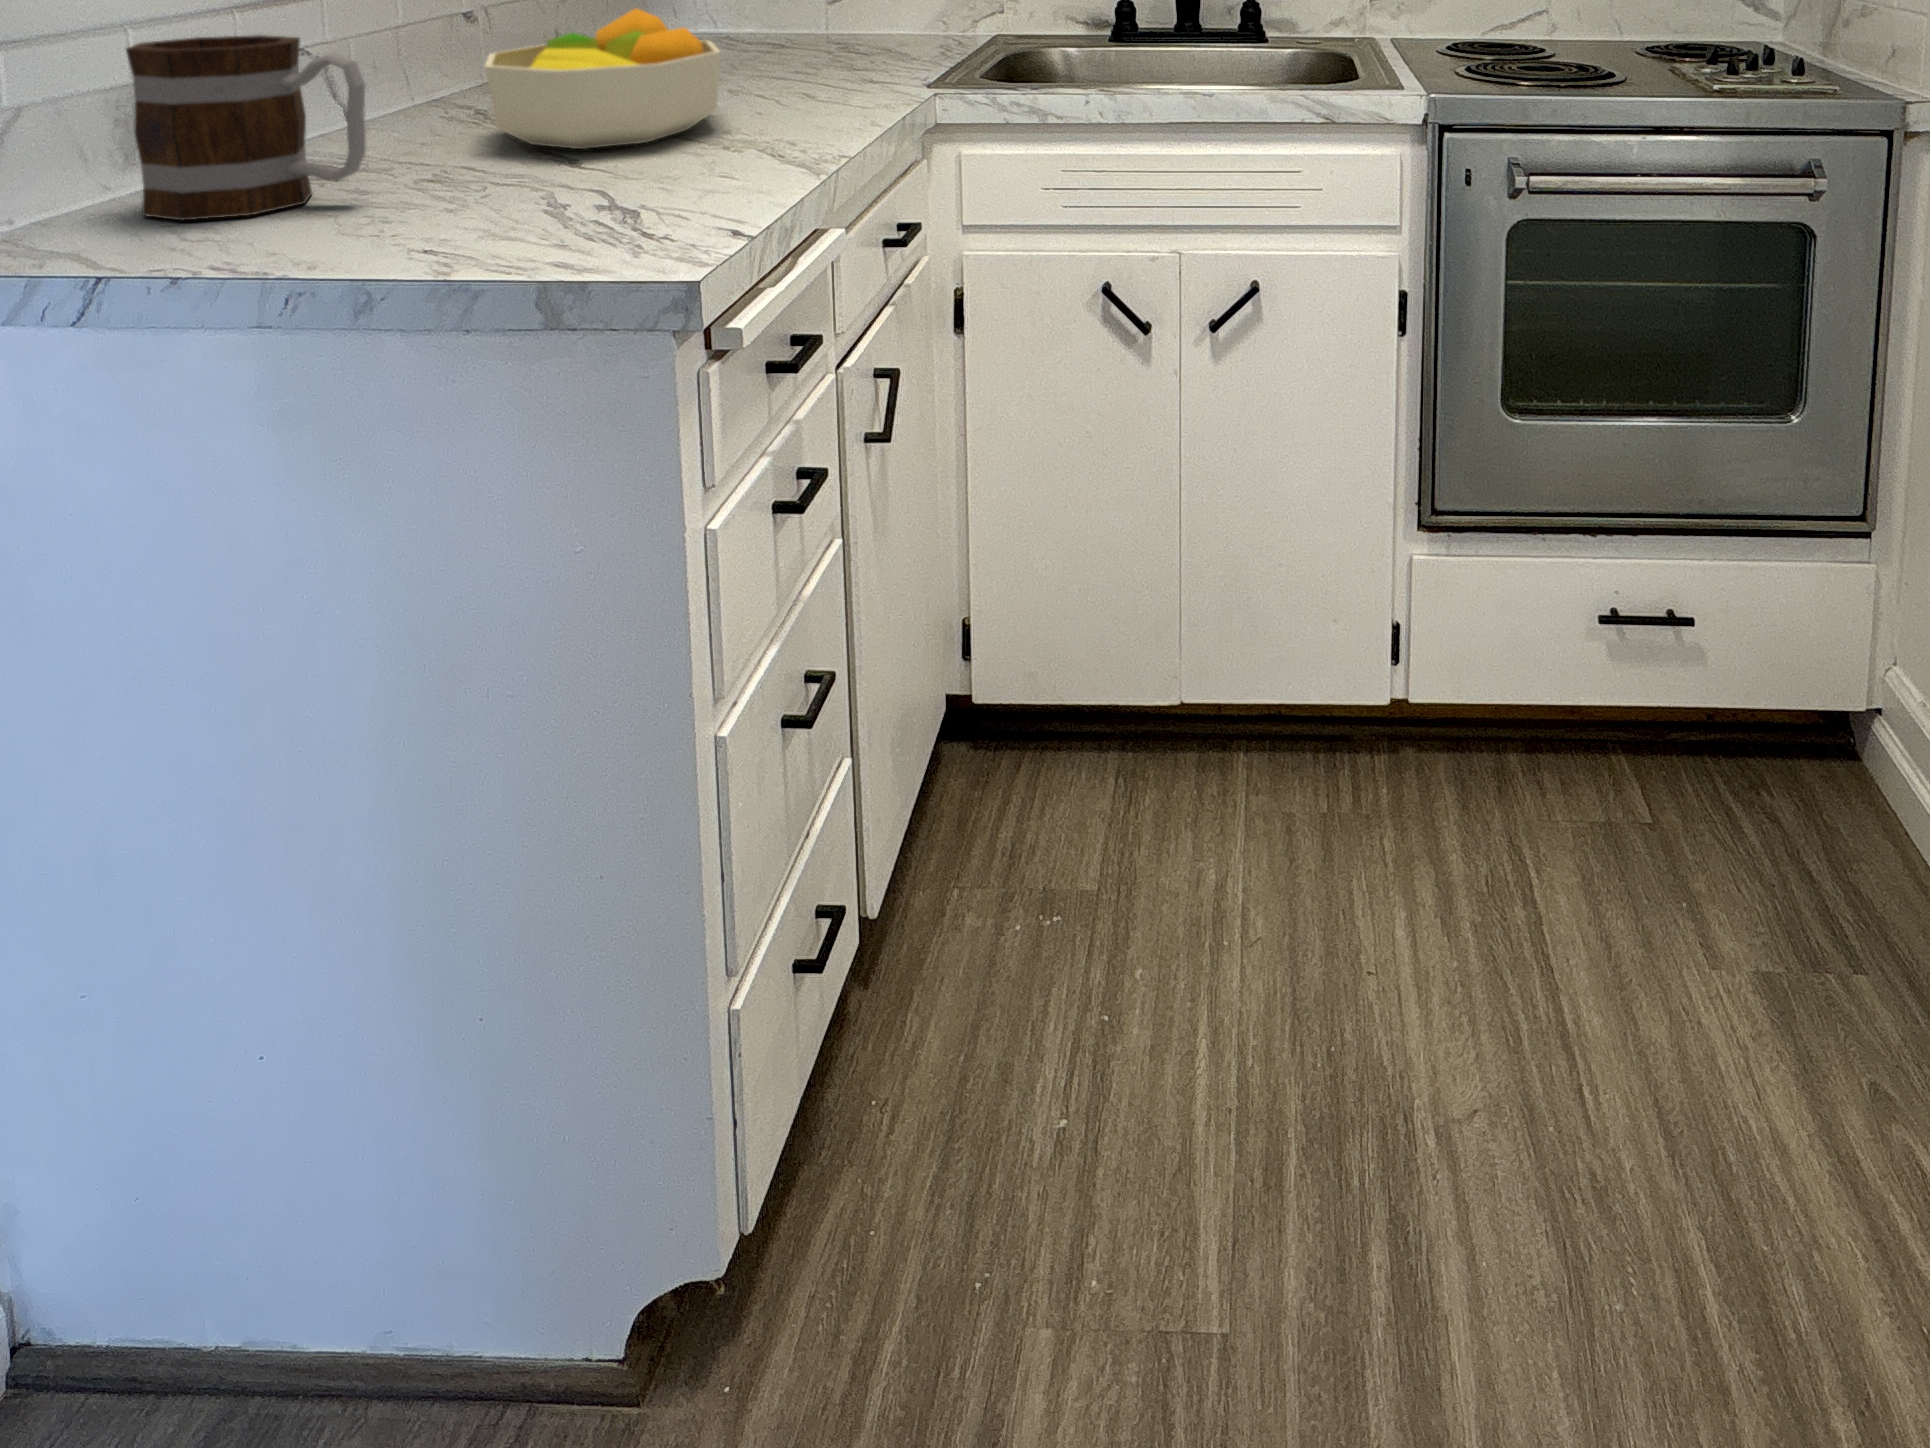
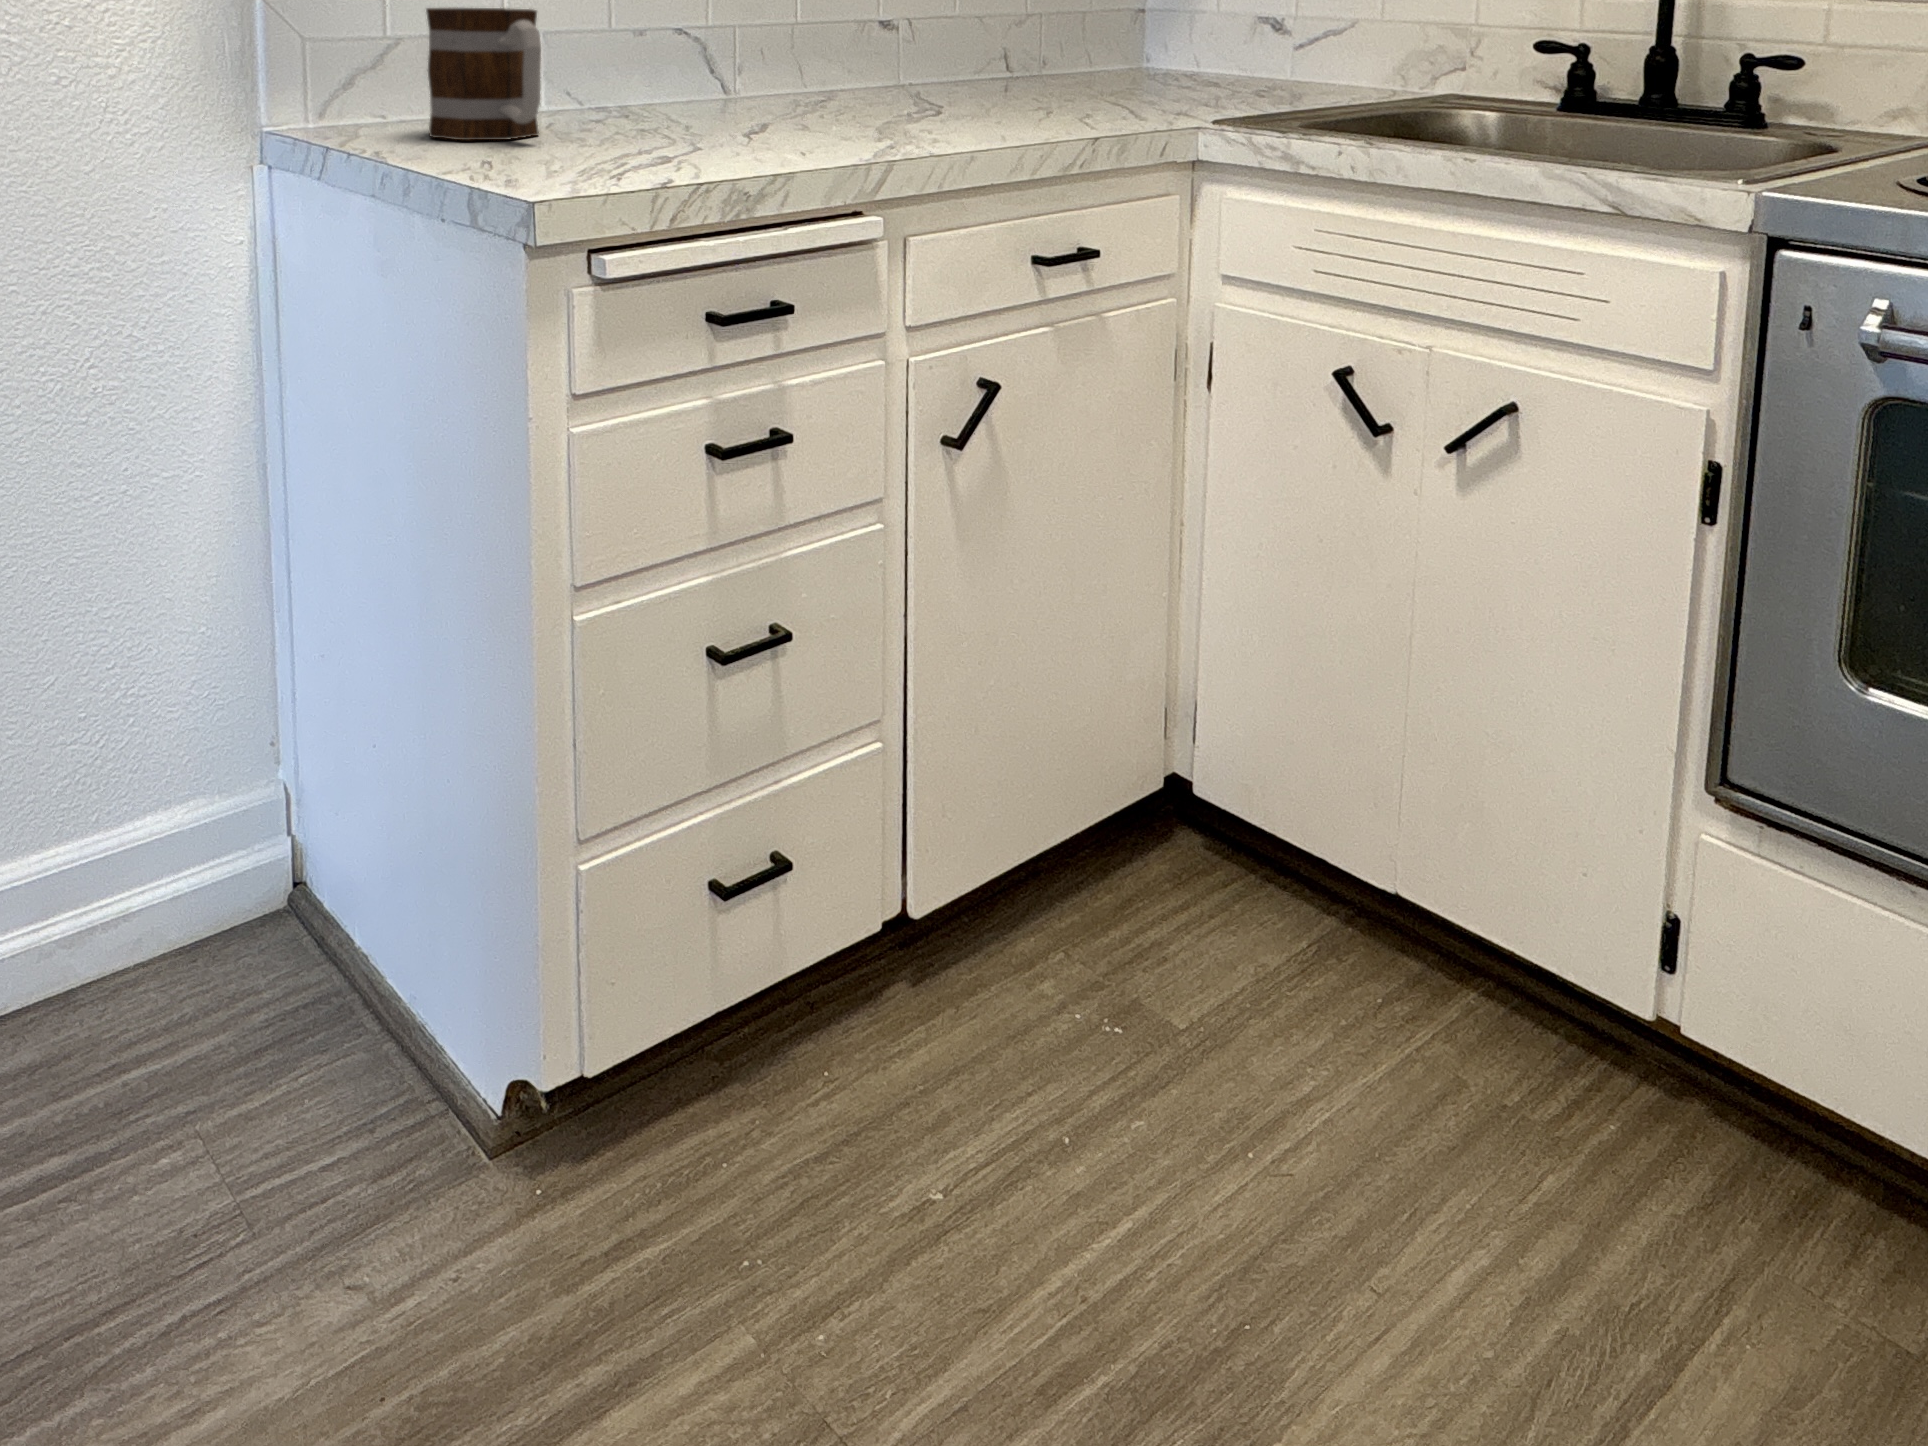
fruit bowl: present [485,8,721,149] -> none [708,21,946,137]

